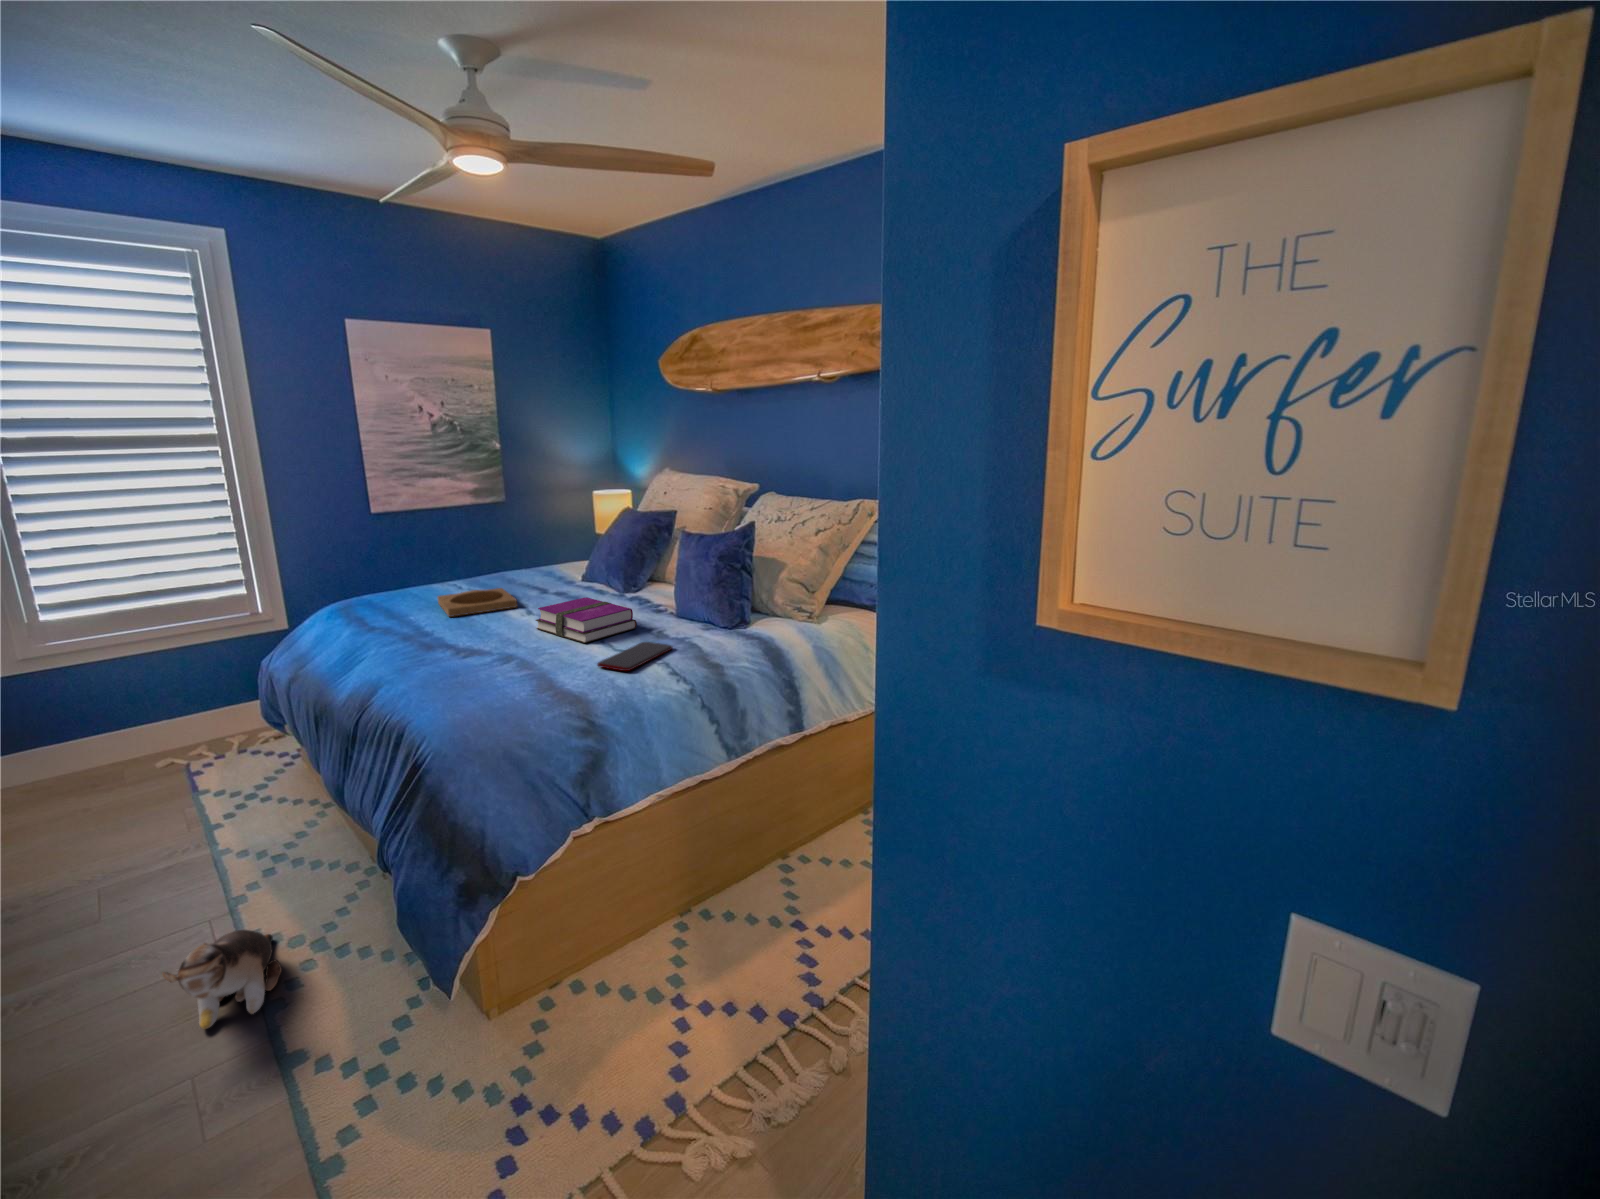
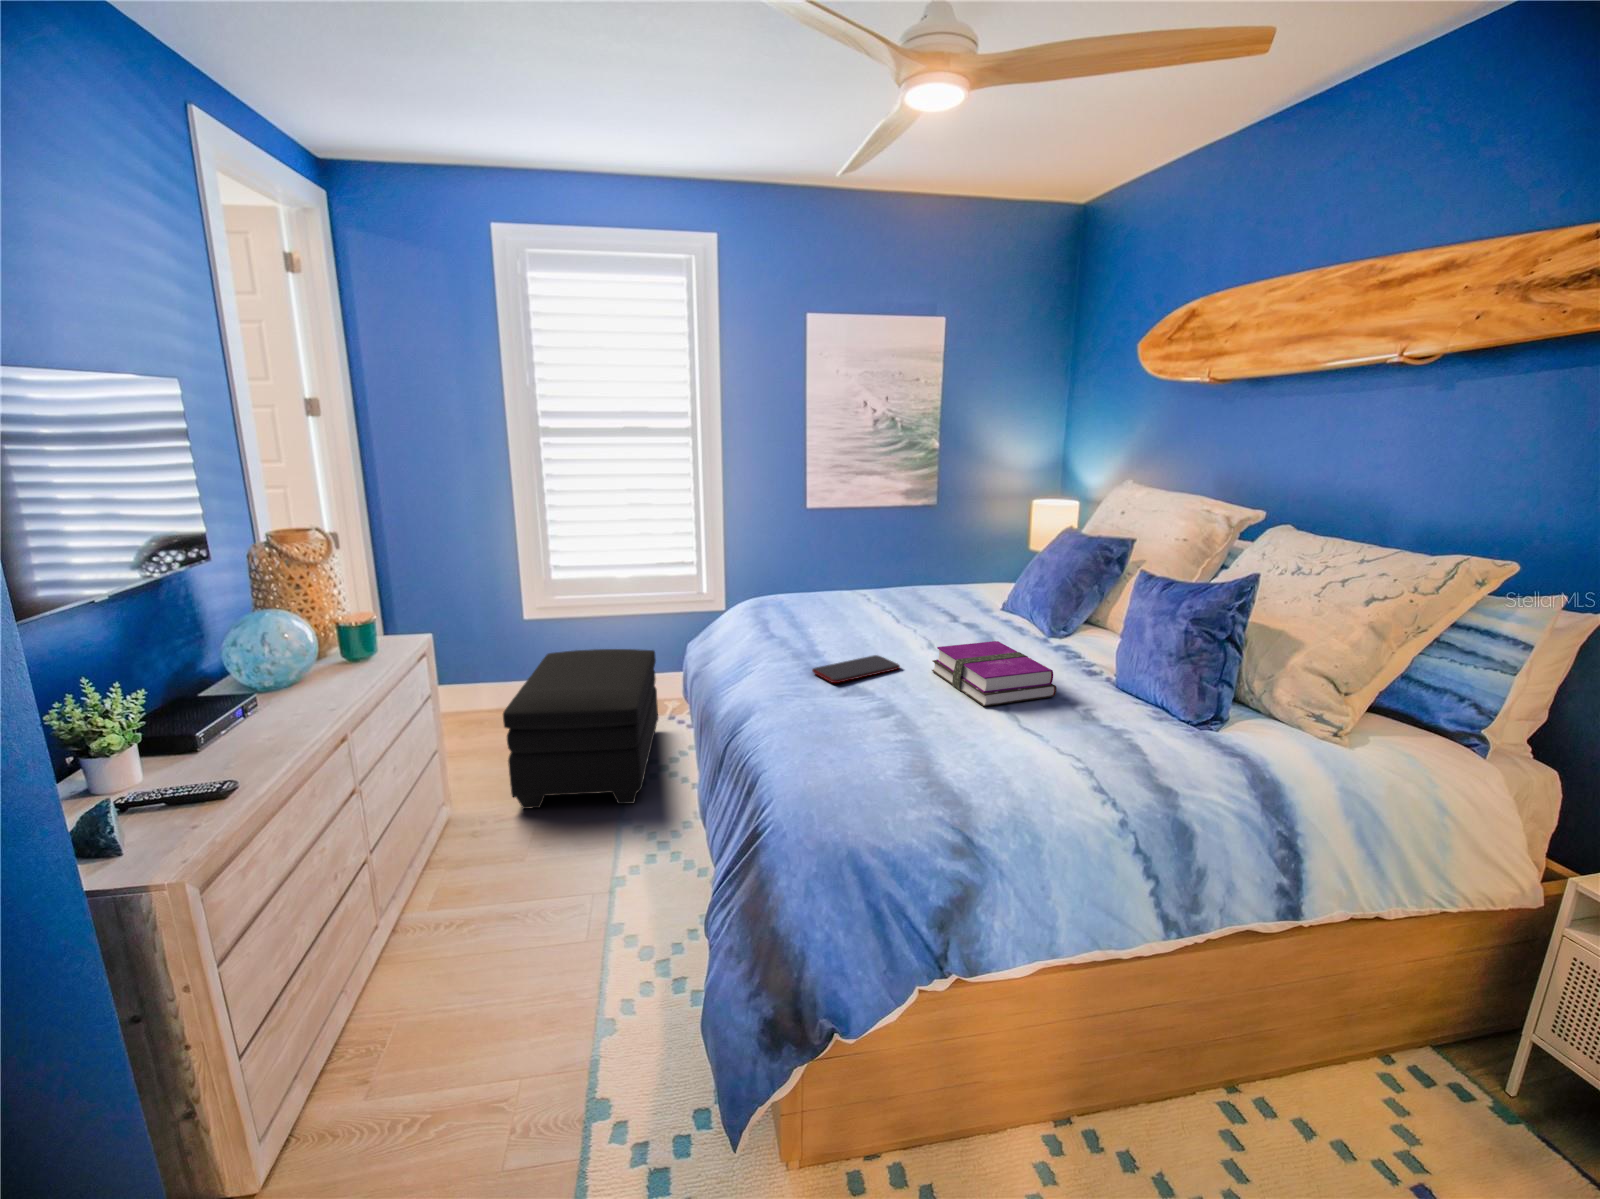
tray: present [437,588,517,617] -> none [841,608,919,636]
smartphone: present [597,642,672,671] -> present [812,655,900,683]
ottoman: none [12,680,232,884] -> present [503,649,658,809]
plush toy: present [162,930,281,1029] -> none [520,928,633,1024]

